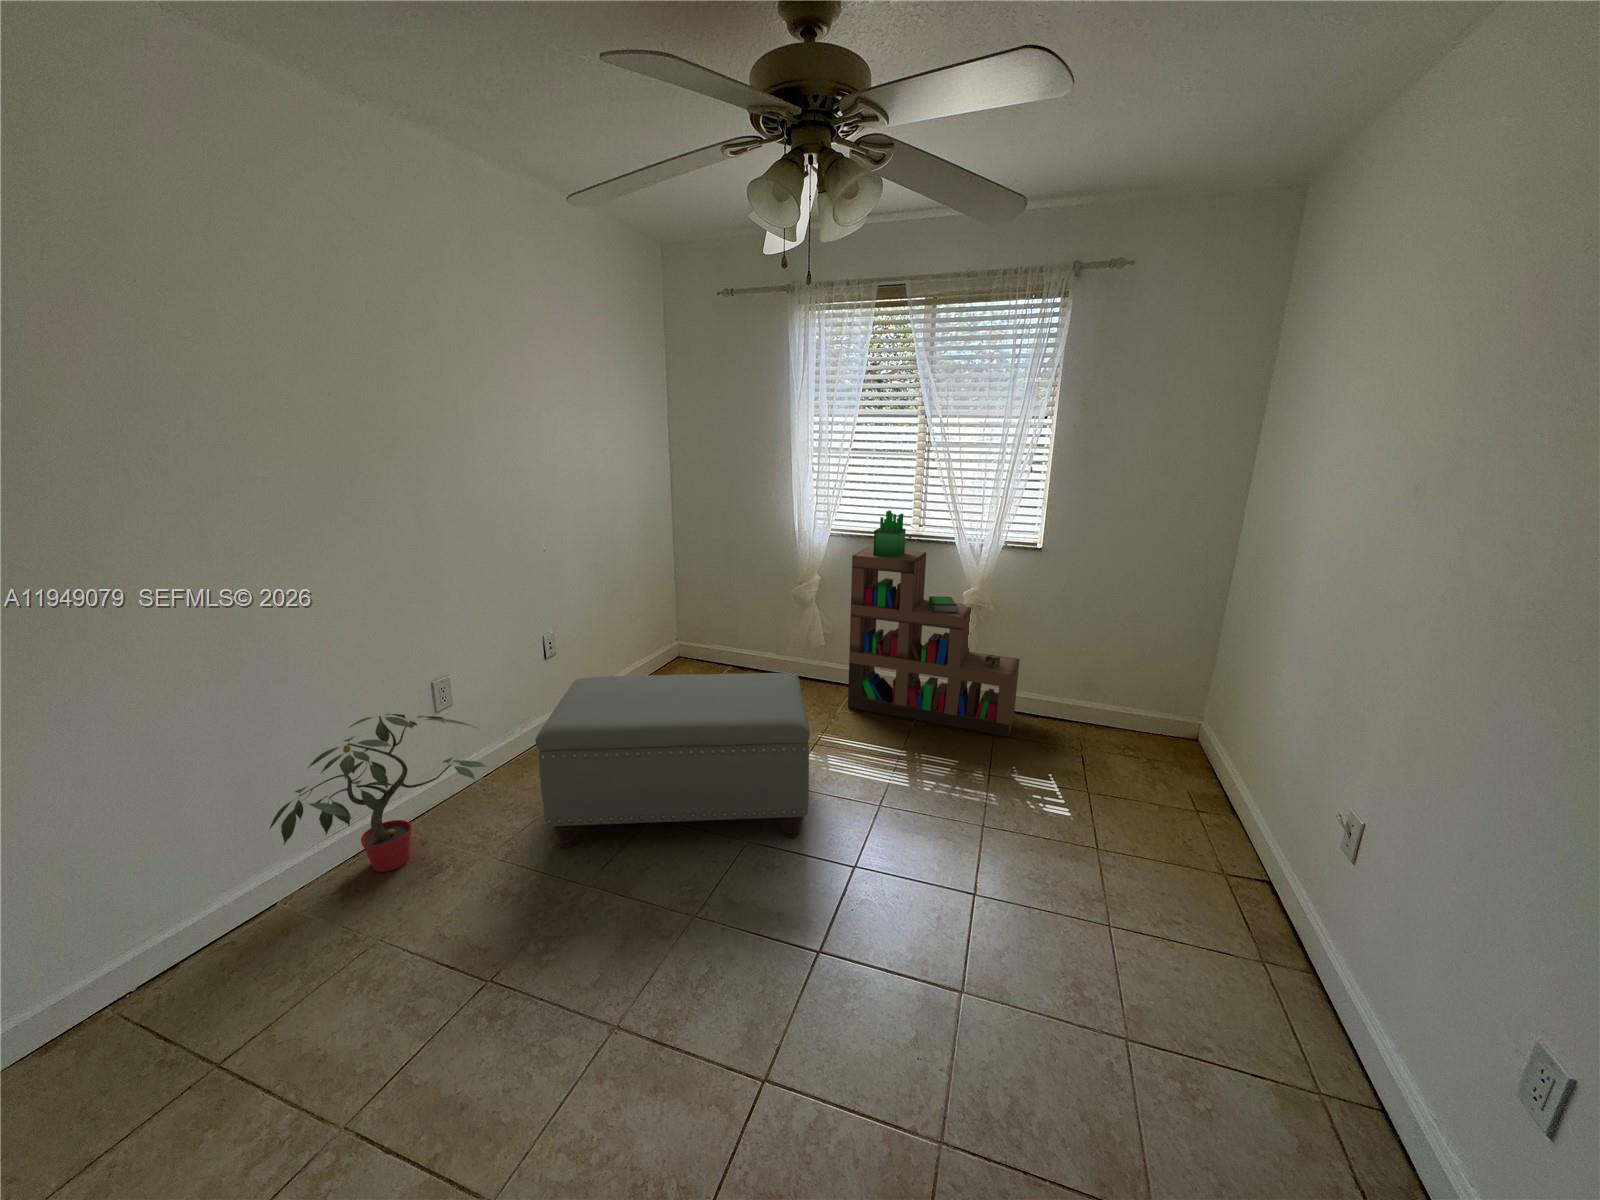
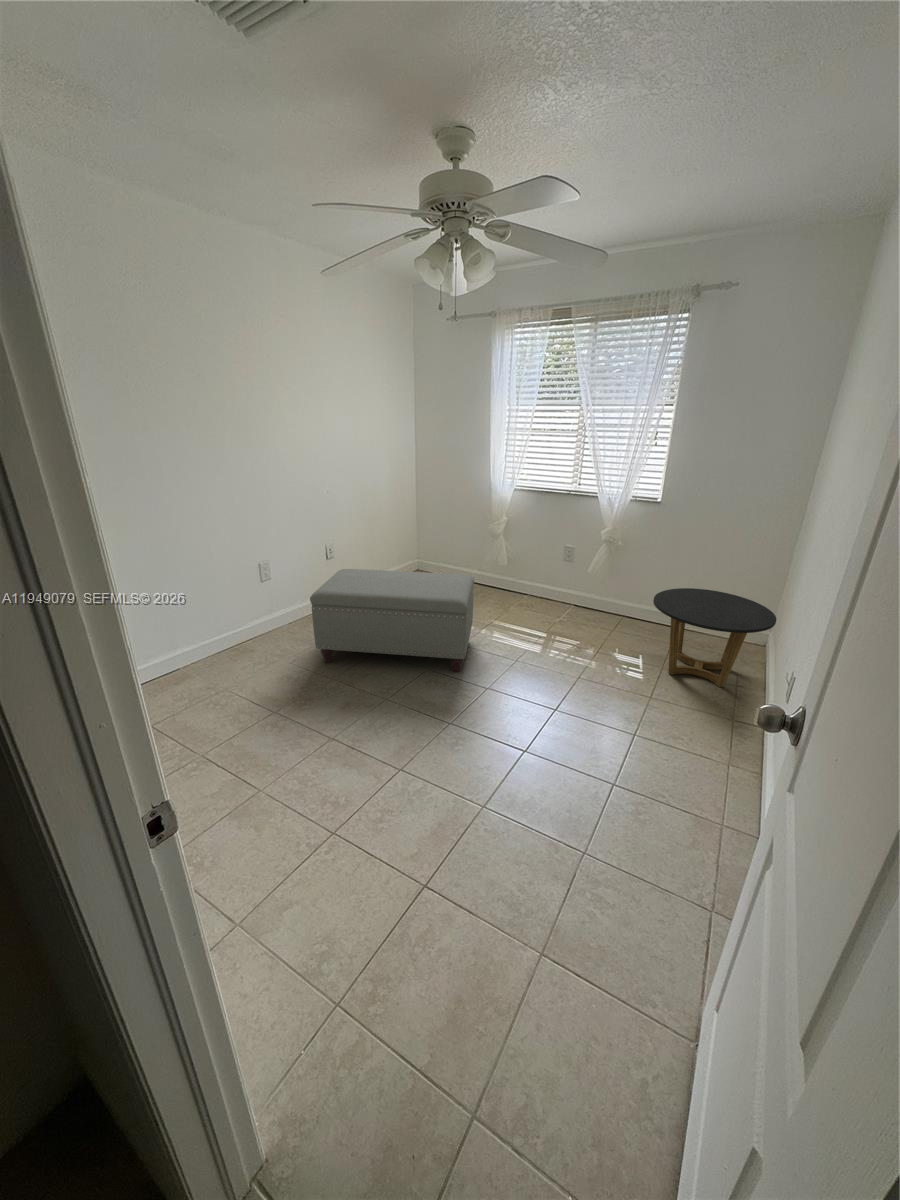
bookshelf: present [848,511,1020,737] -> none [518,472,638,632]
side table: none [1068,668,1247,814] -> present [653,588,776,687]
potted plant: present [270,714,487,872] -> none [176,578,289,663]

